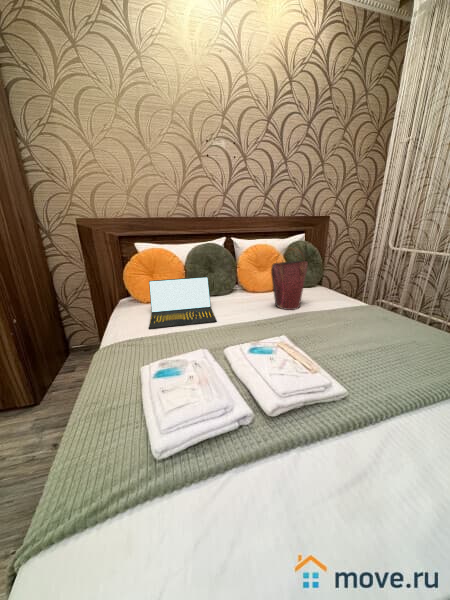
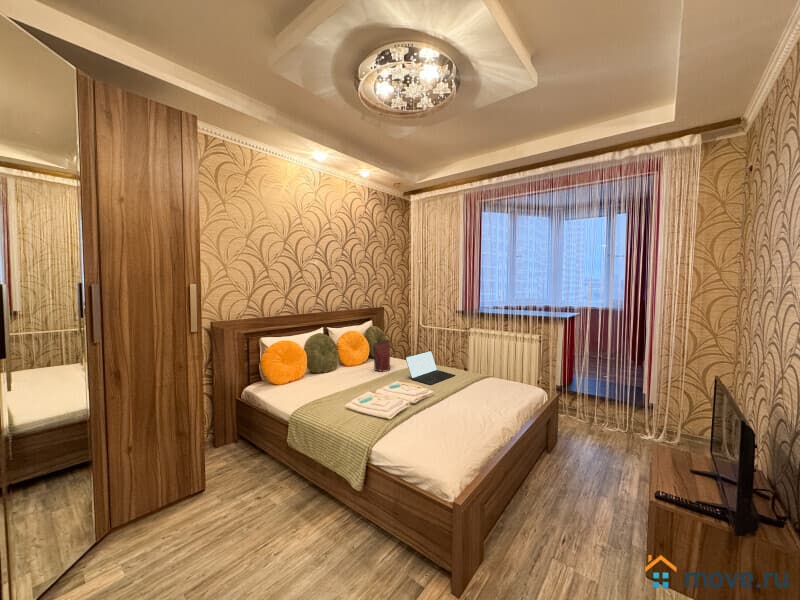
laptop: present [149,277,217,329] -> present [406,351,455,385]

